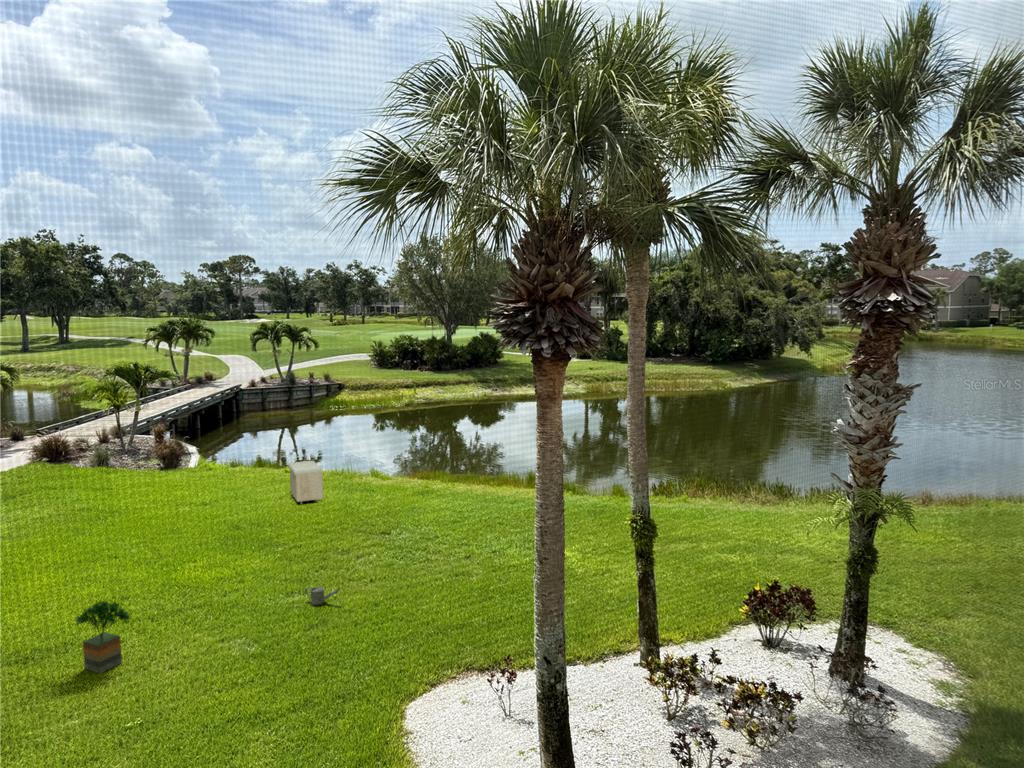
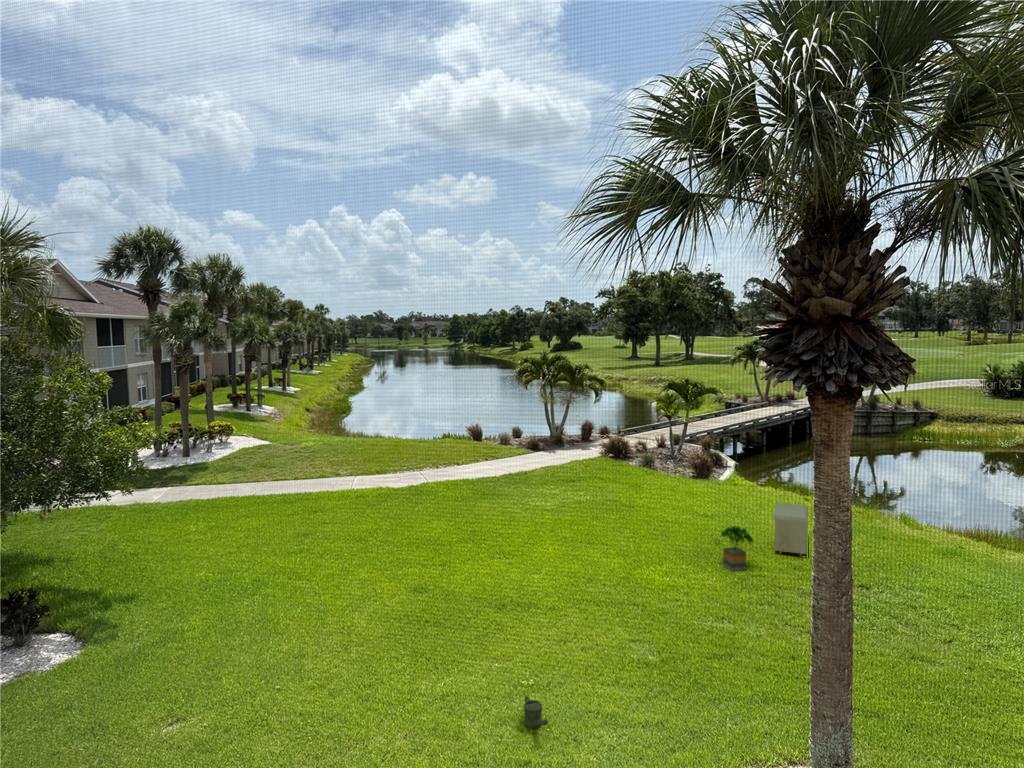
watering can: present [305,587,338,605] -> present [524,696,548,729]
potted tree: present [76,601,130,673] -> present [721,526,753,572]

